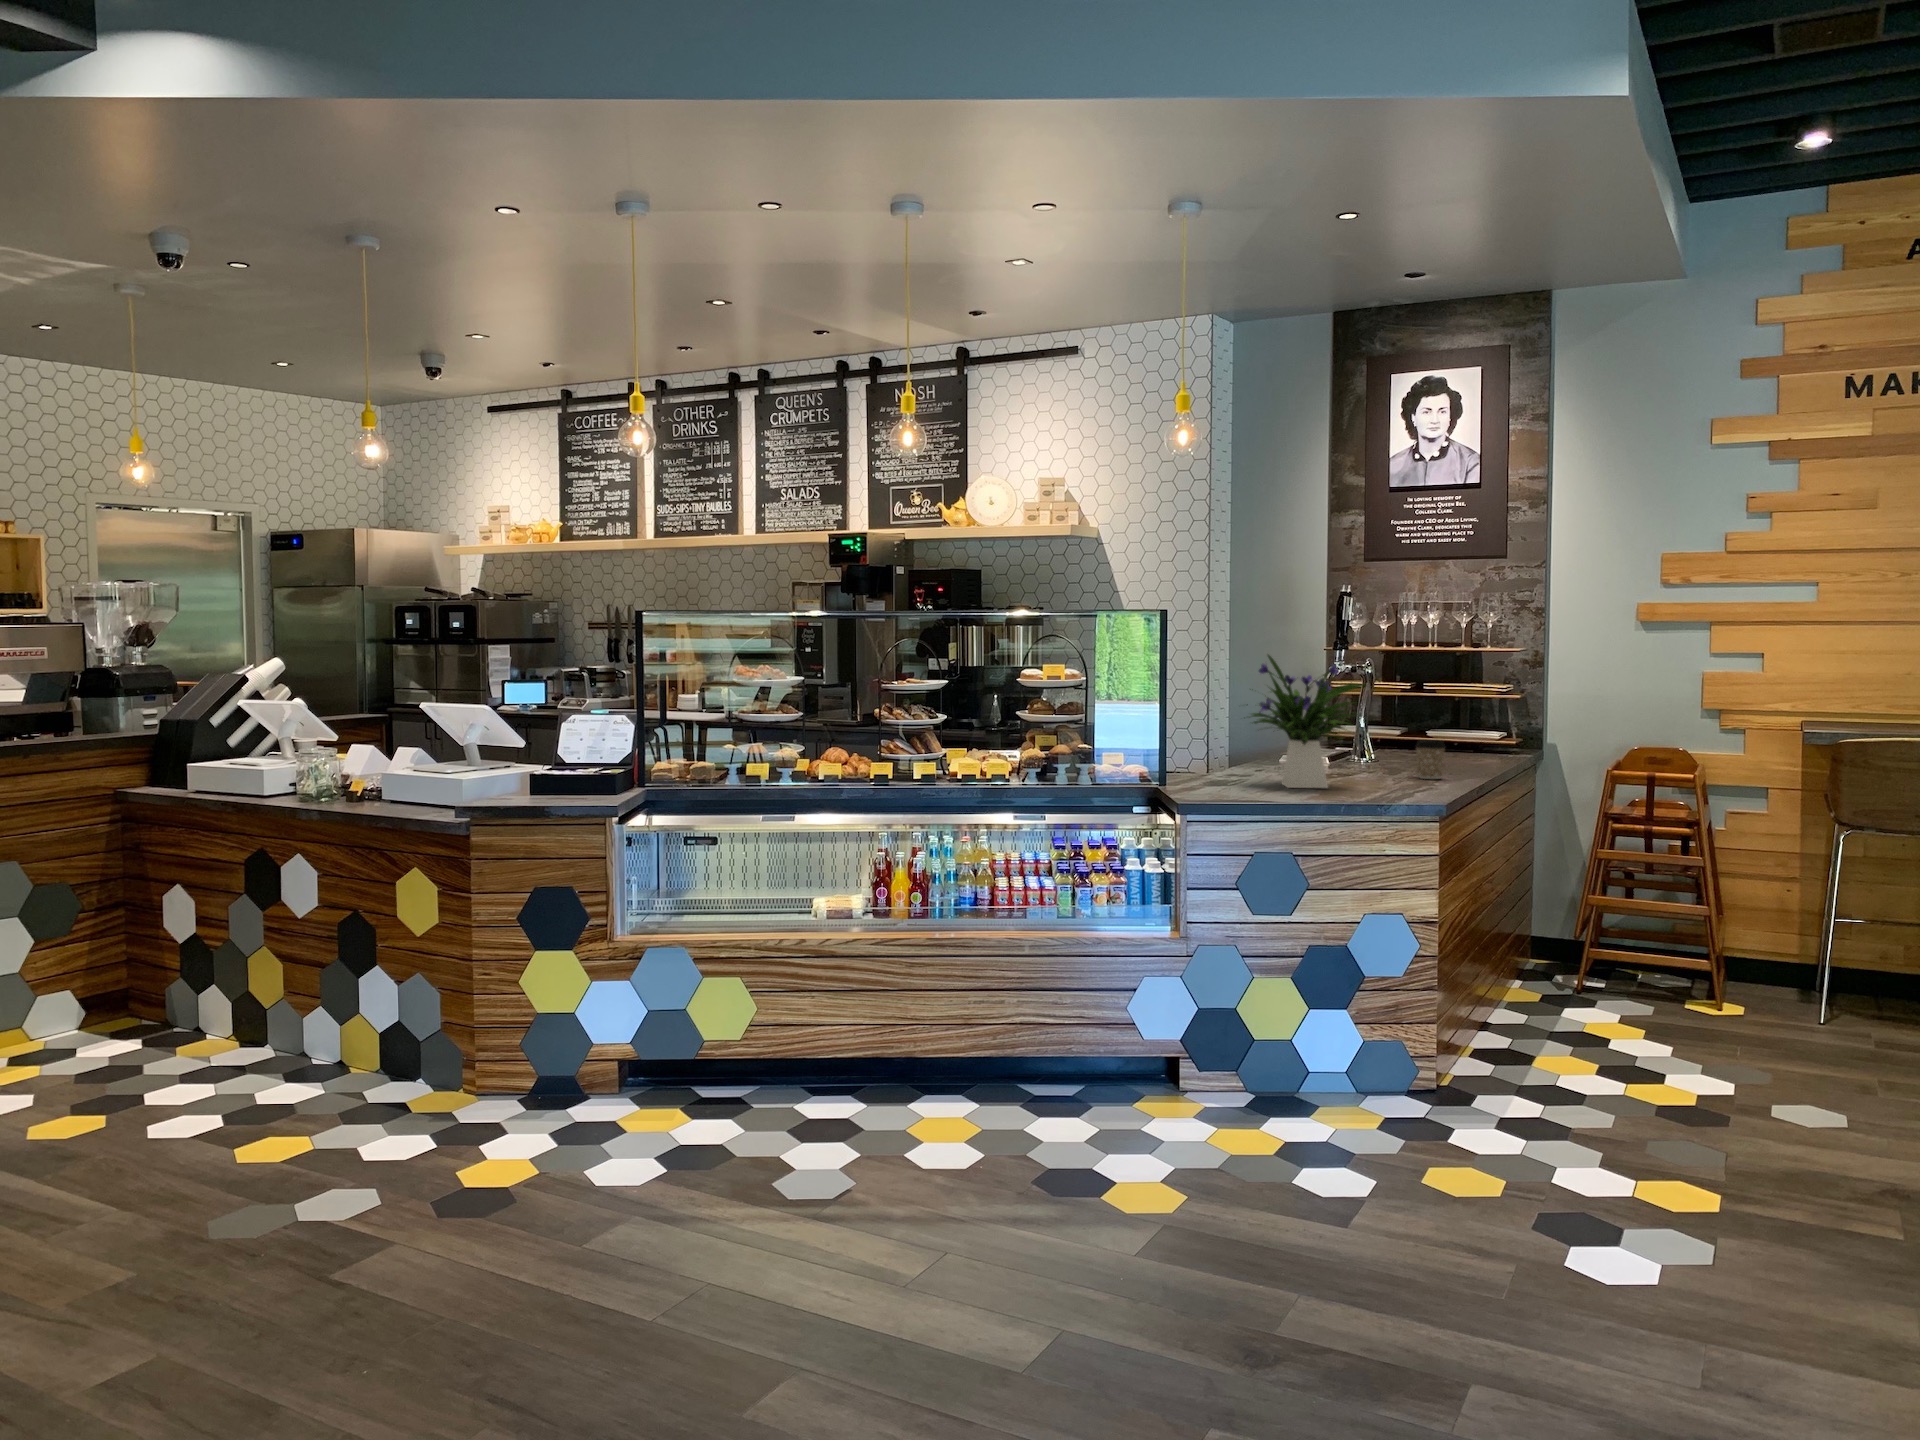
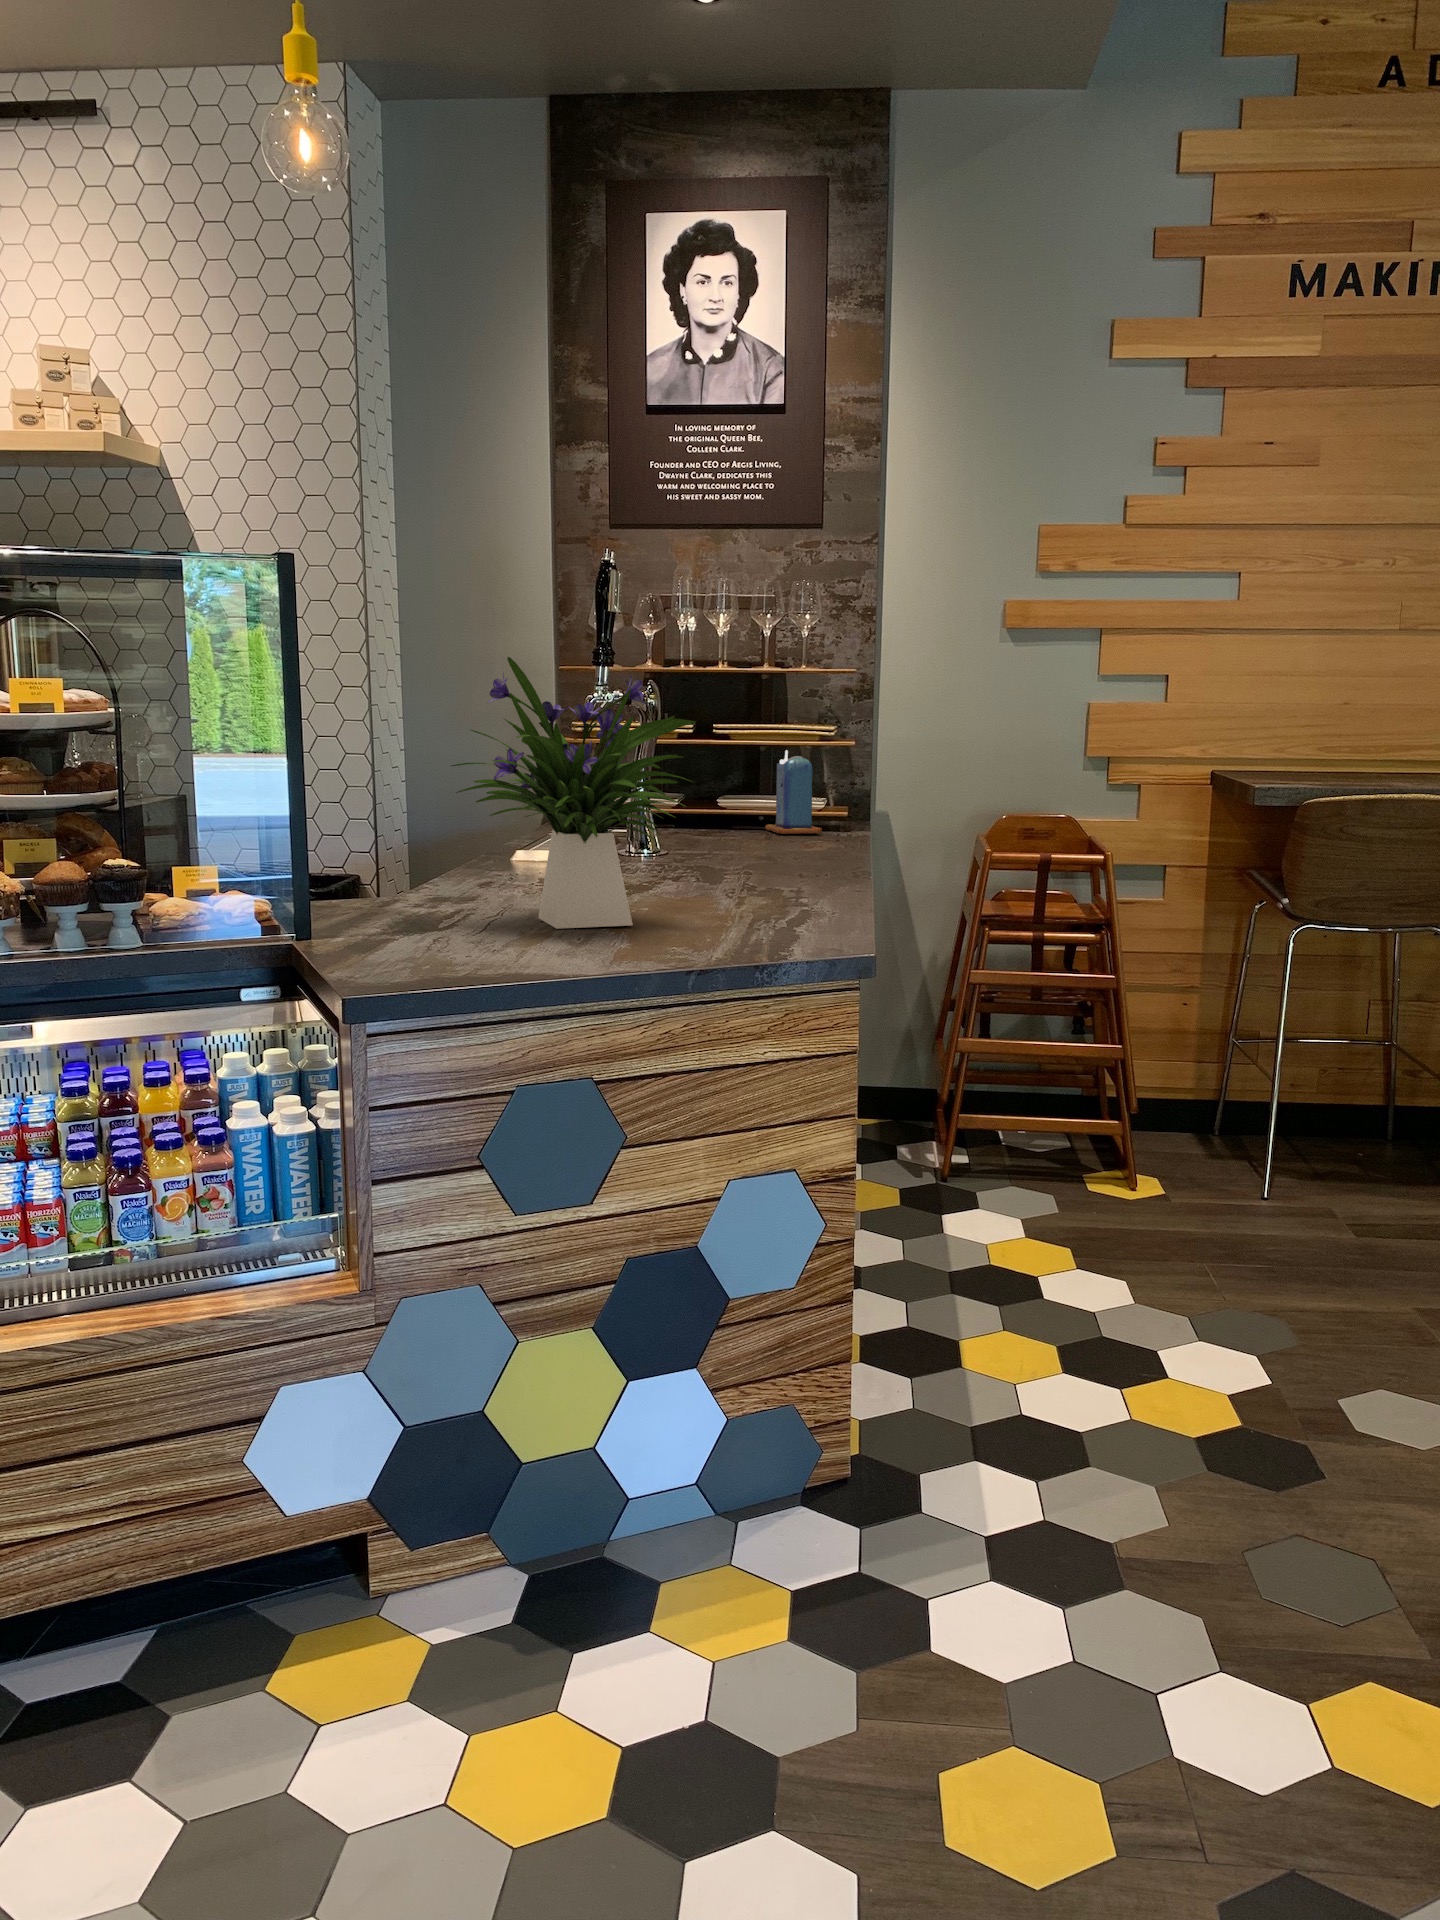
candle: none [1456,700,1492,753] -> present [765,750,822,834]
coffee cup: present [1416,740,1445,779] -> none [756,822,808,891]

